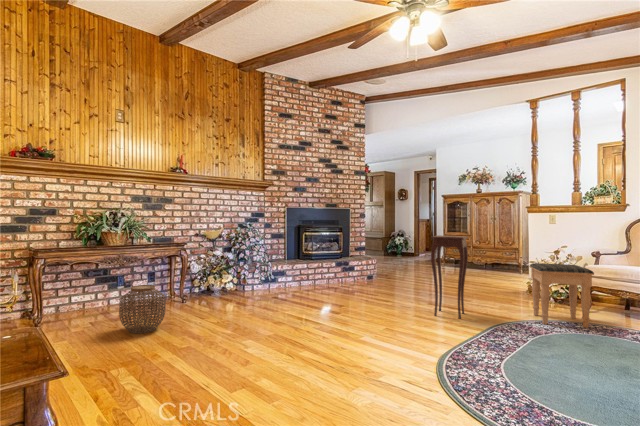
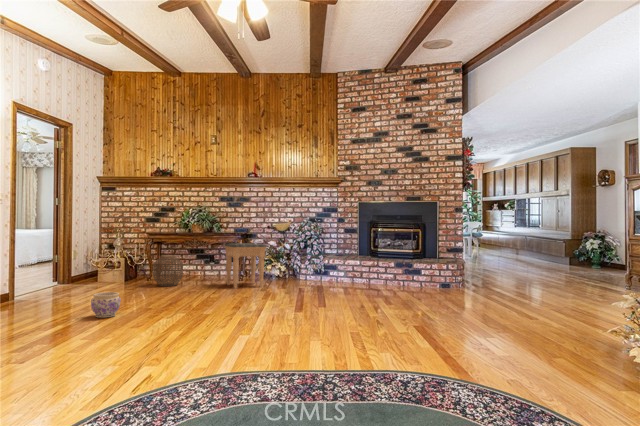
side table: present [431,236,468,319] -> none [356,220,403,316]
footstool: present [529,263,594,328] -> present [225,243,267,288]
planter: none [298,358,337,403] -> present [91,292,121,318]

